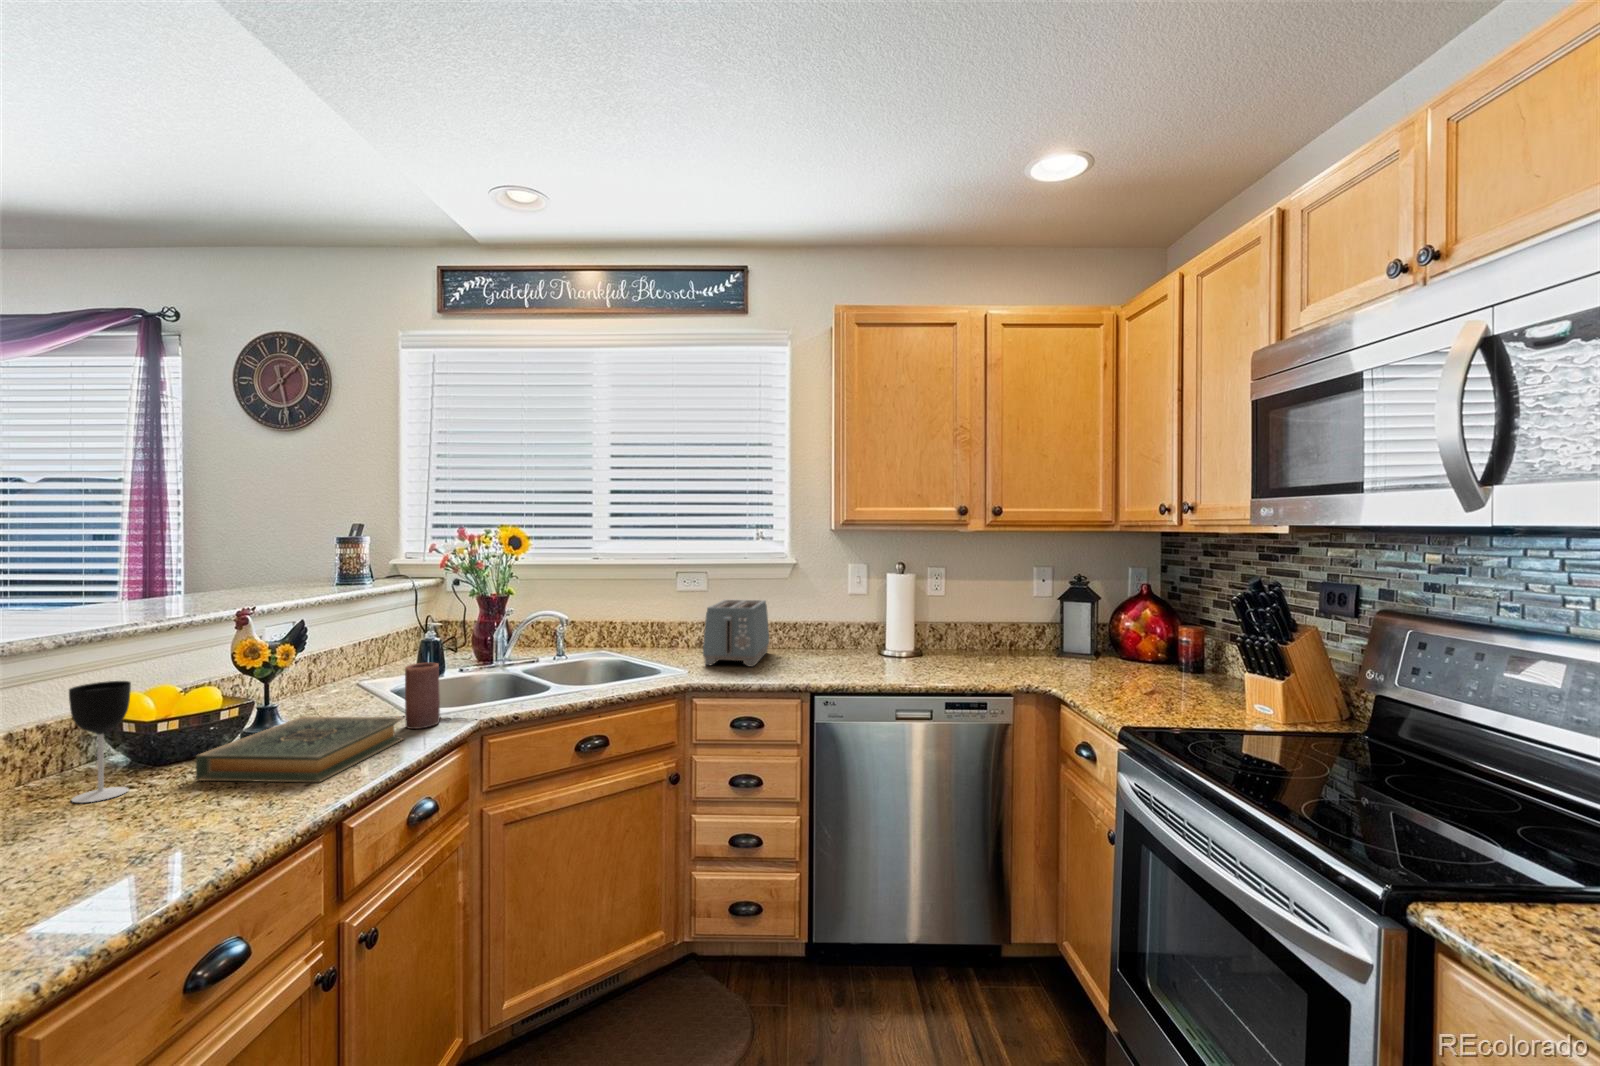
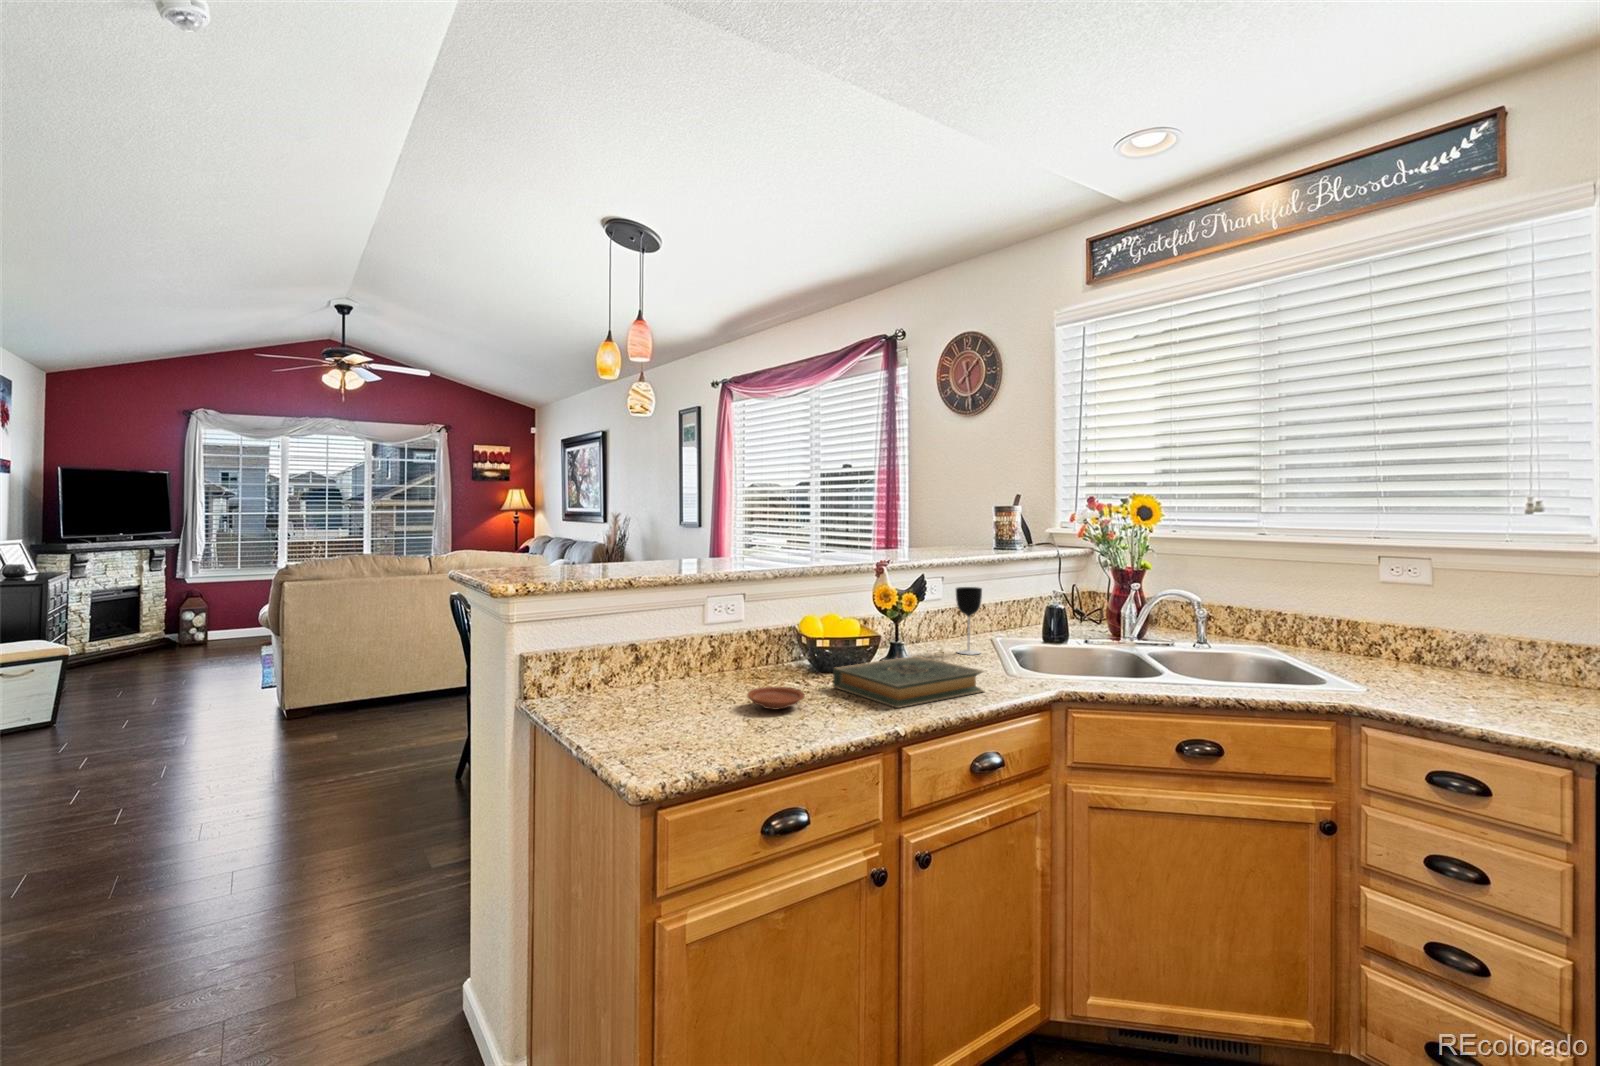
toaster: present [703,600,769,667] -> none [1402,595,1559,701]
candle: present [405,662,440,729] -> none [994,623,1026,686]
wine glass: present [69,681,131,803] -> present [956,587,982,655]
plate: none [68,797,178,837] -> present [747,687,805,709]

